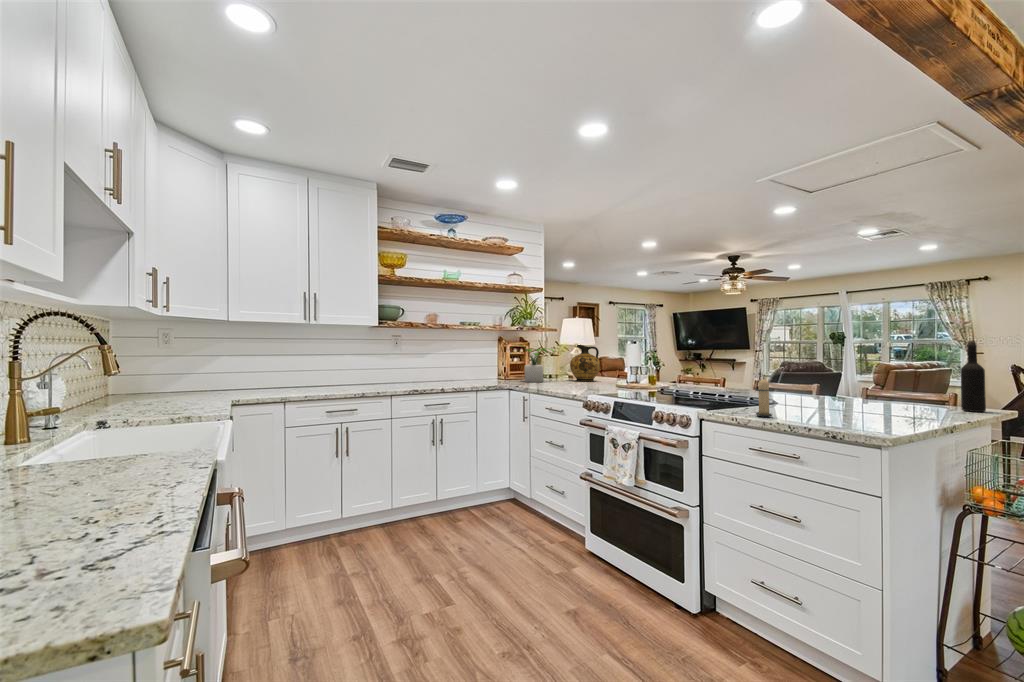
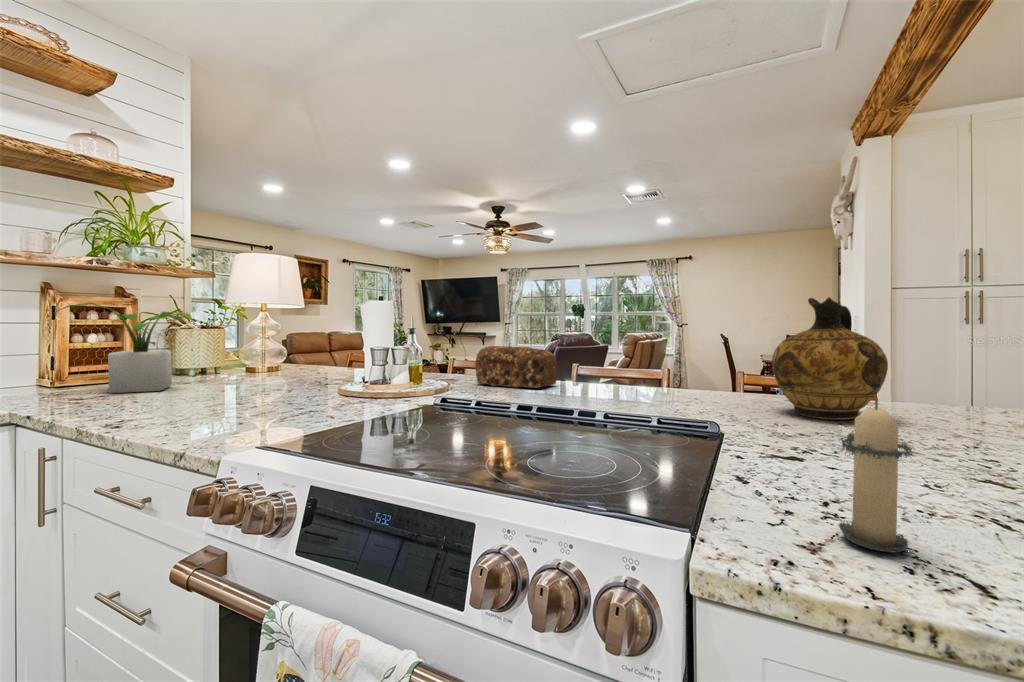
wine bottle: present [961,341,986,412] -> none [924,299,964,417]
ceramic jug: present [570,345,600,381] -> present [772,297,888,420]
bread loaf: none [689,366,739,390] -> present [475,346,557,388]

